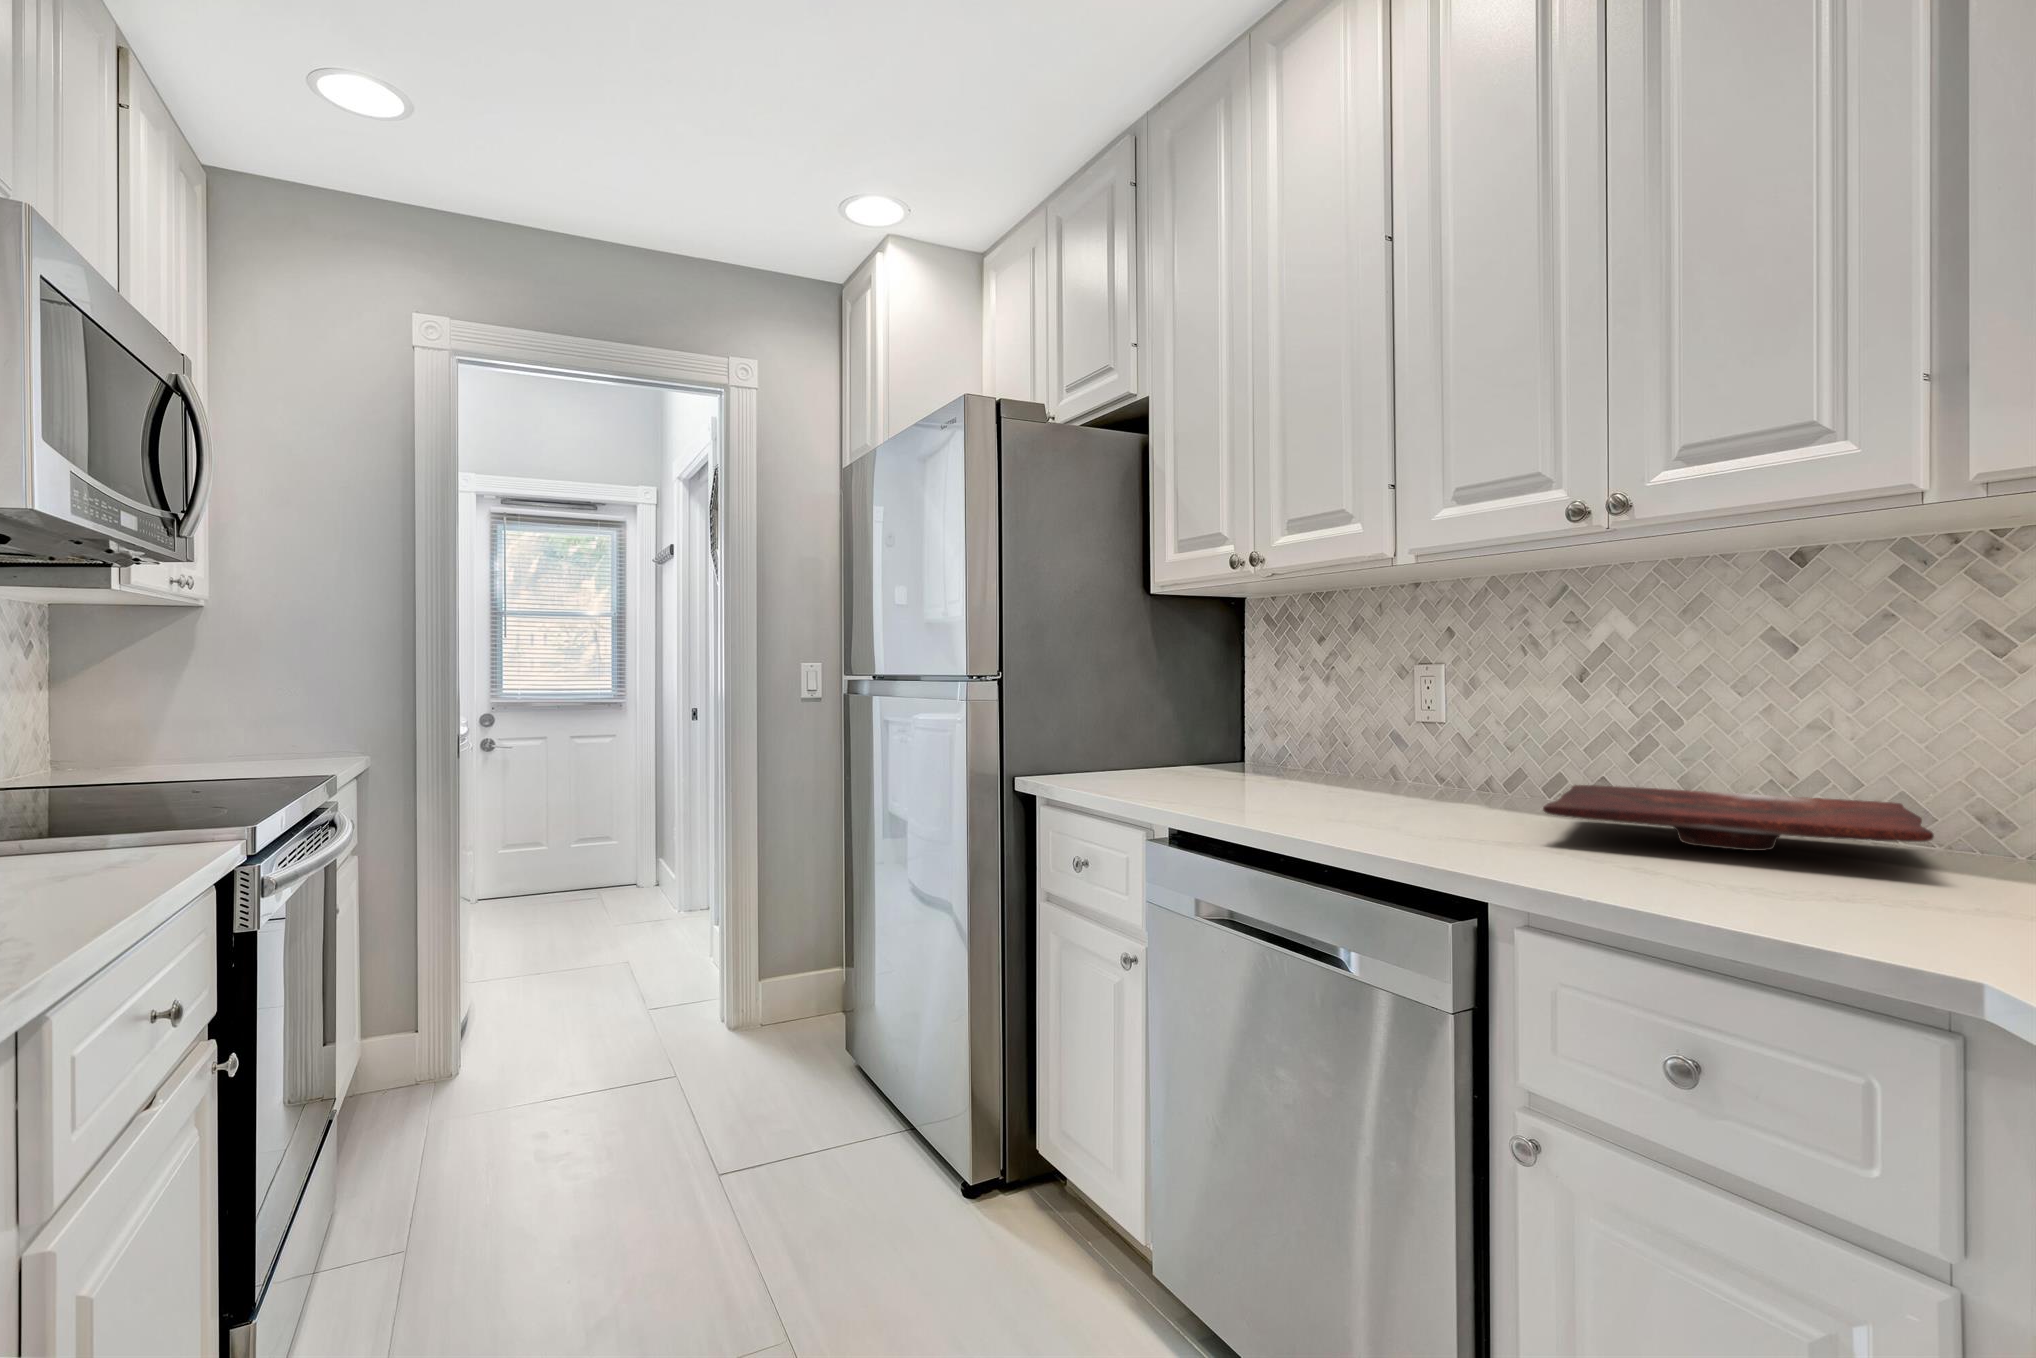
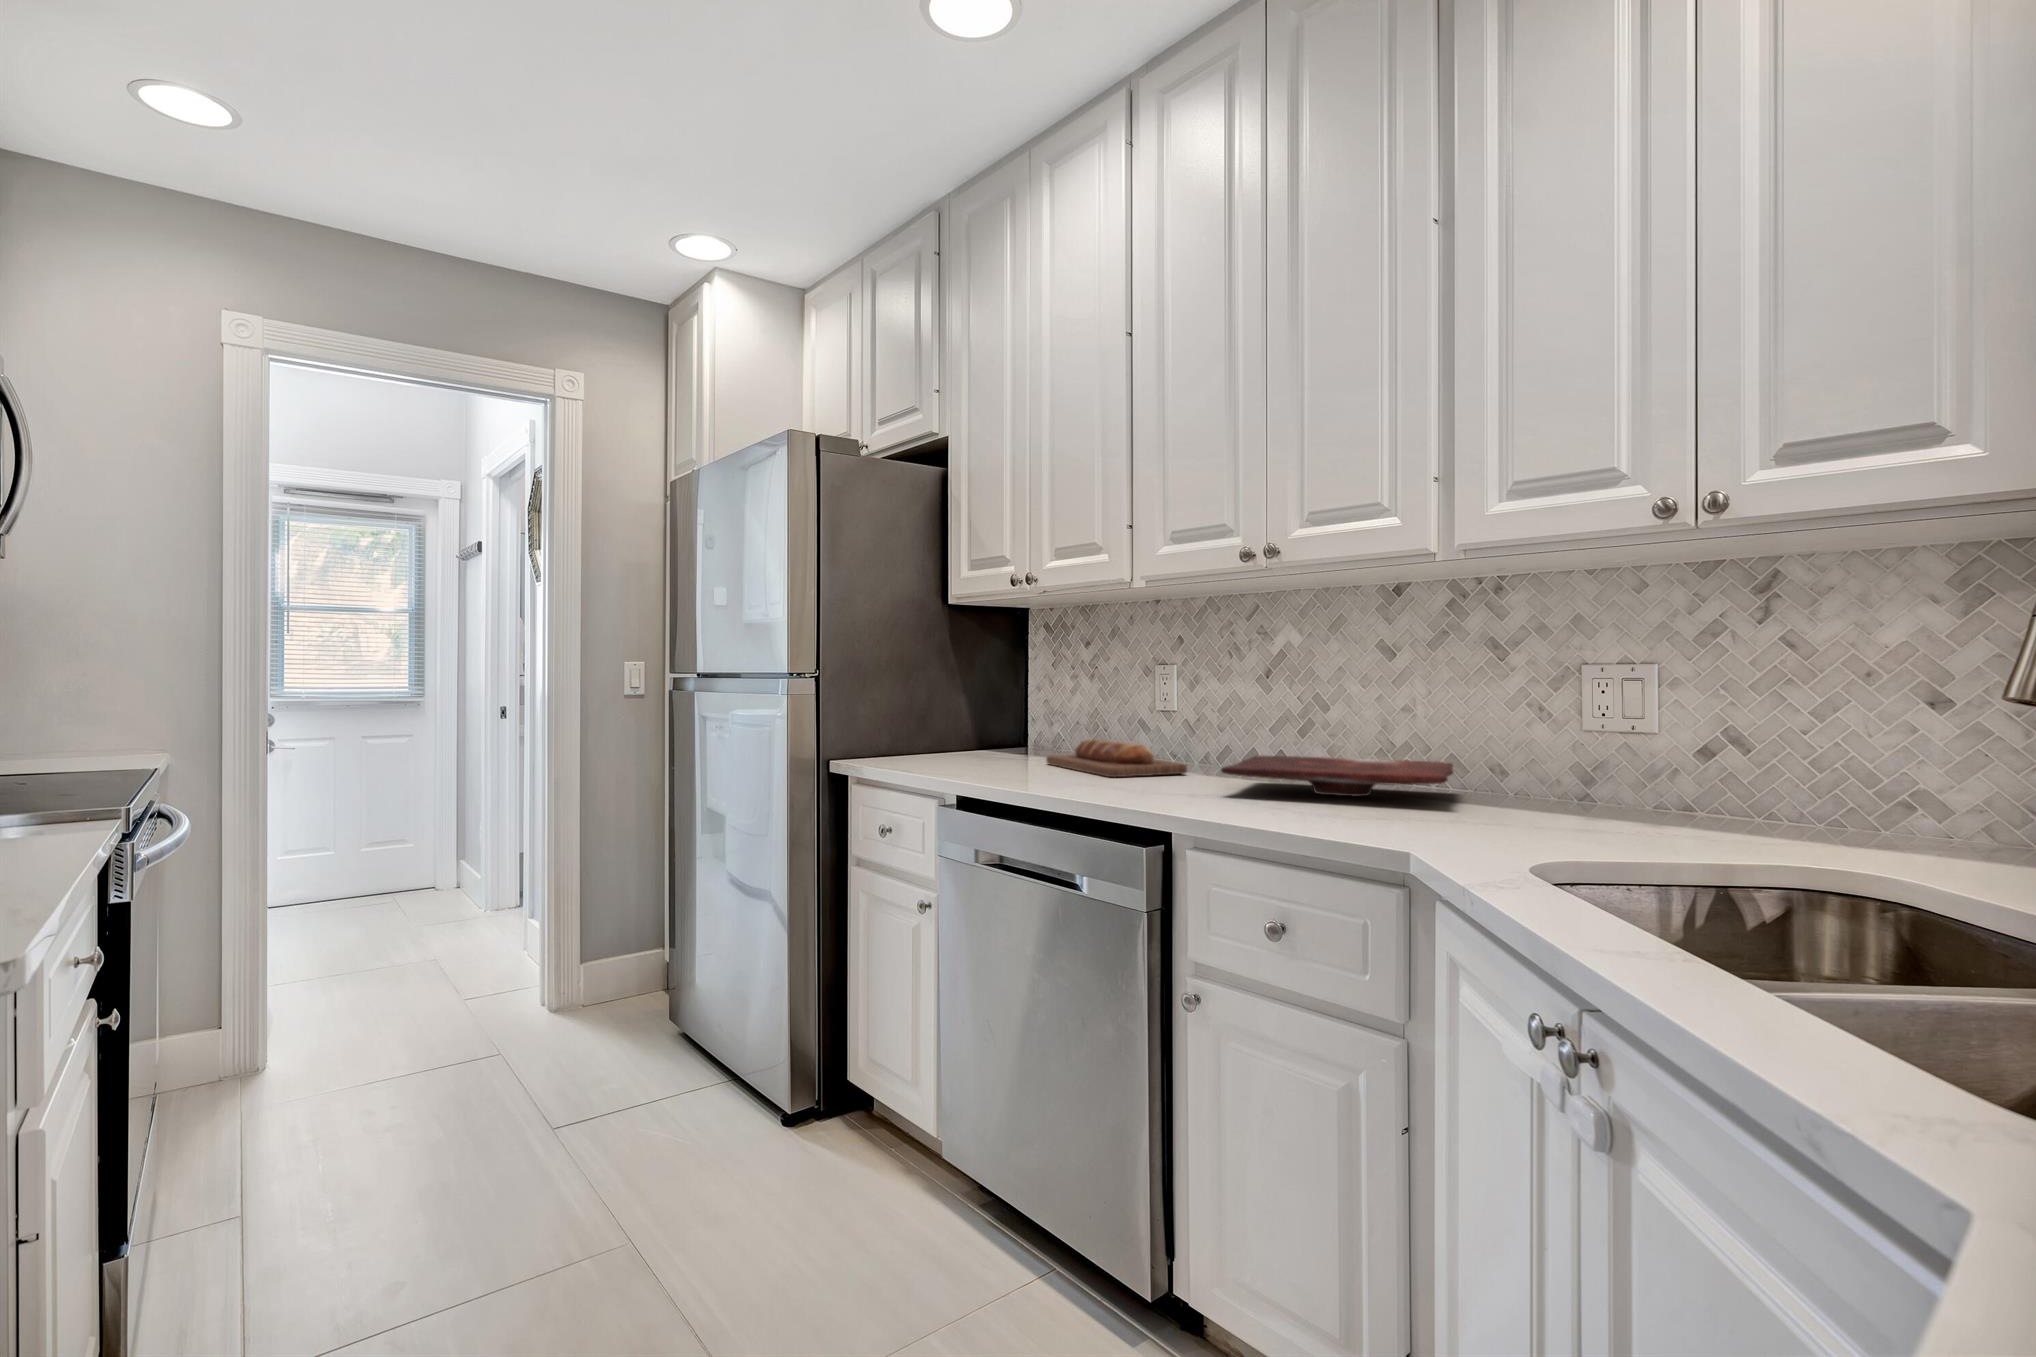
bread loaf: none [1275,757,1470,808] -> present [1046,740,1187,777]

